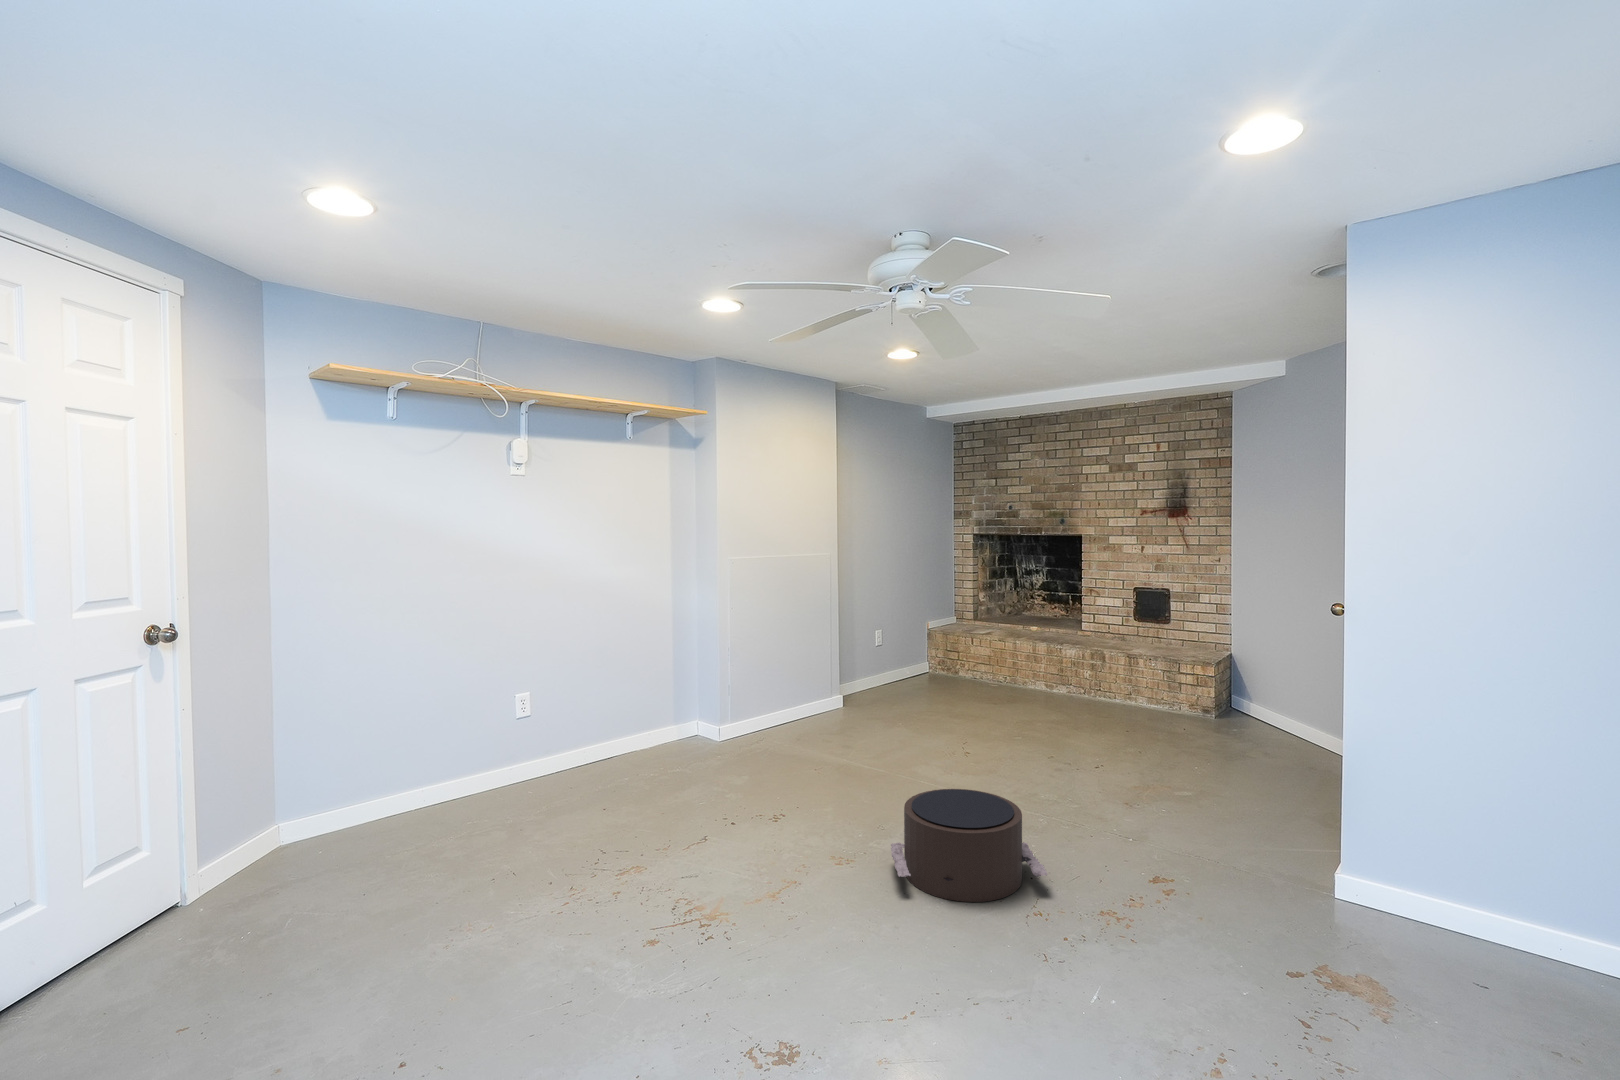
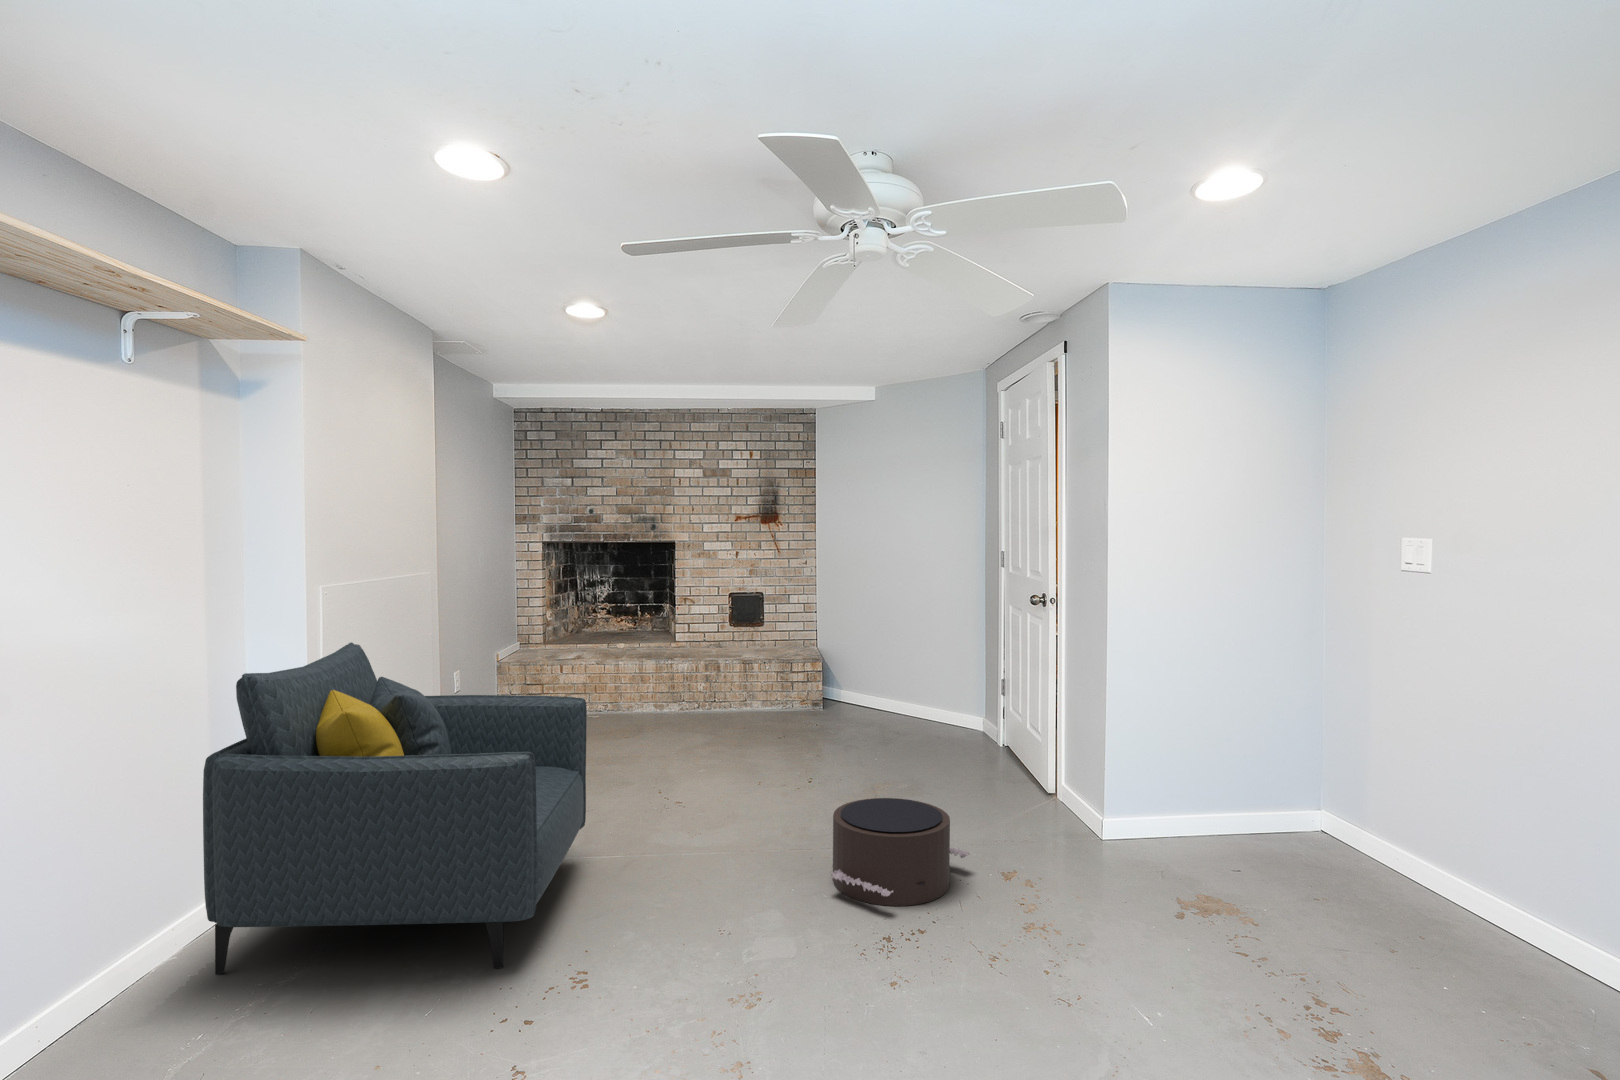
armchair: none [542,601,786,826] -> present [203,642,587,975]

